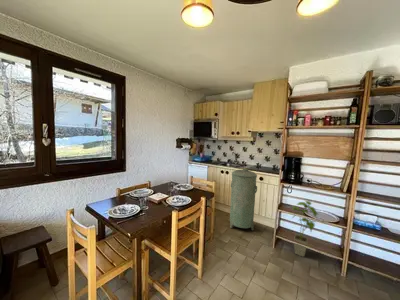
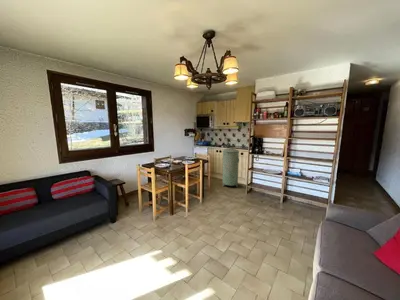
house plant: present [293,201,317,257] -> none [257,164,277,197]

